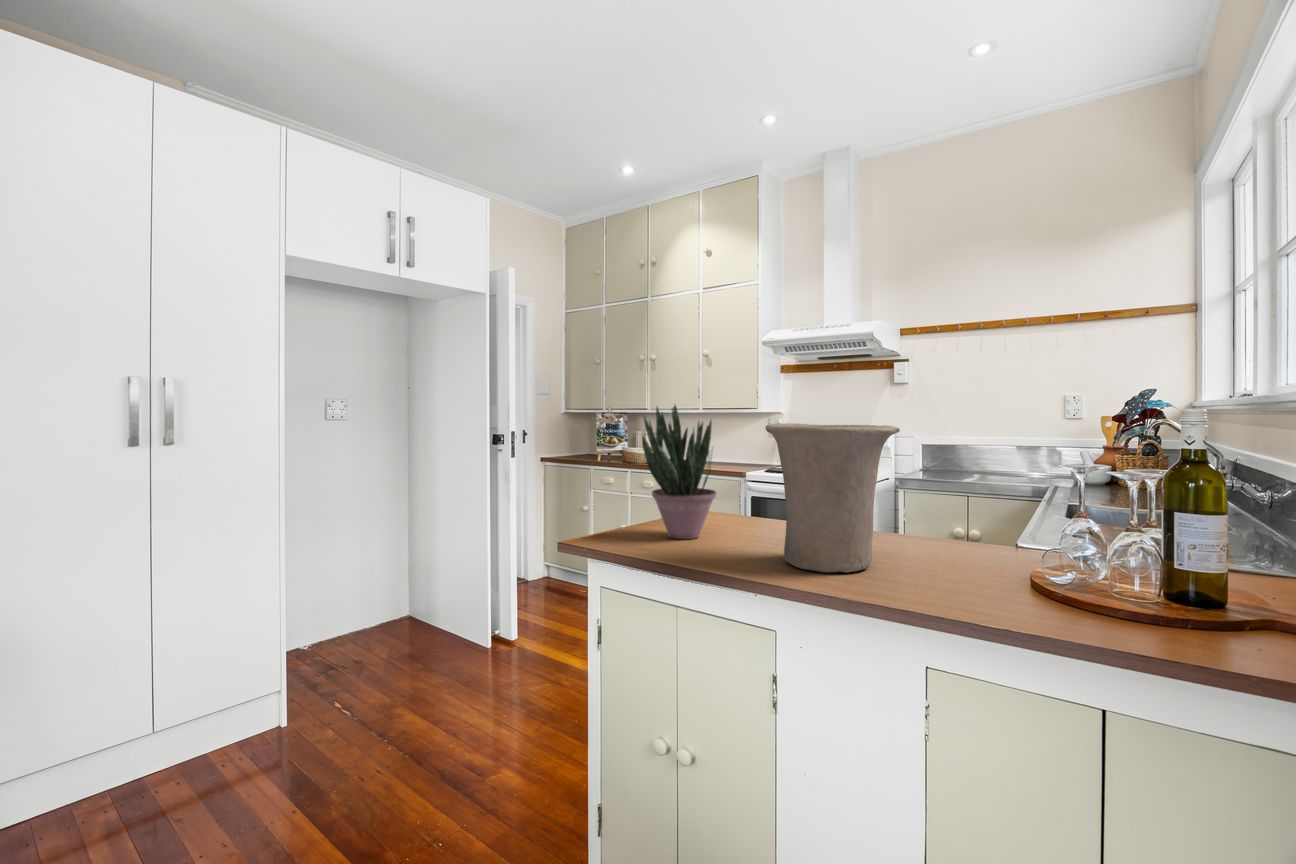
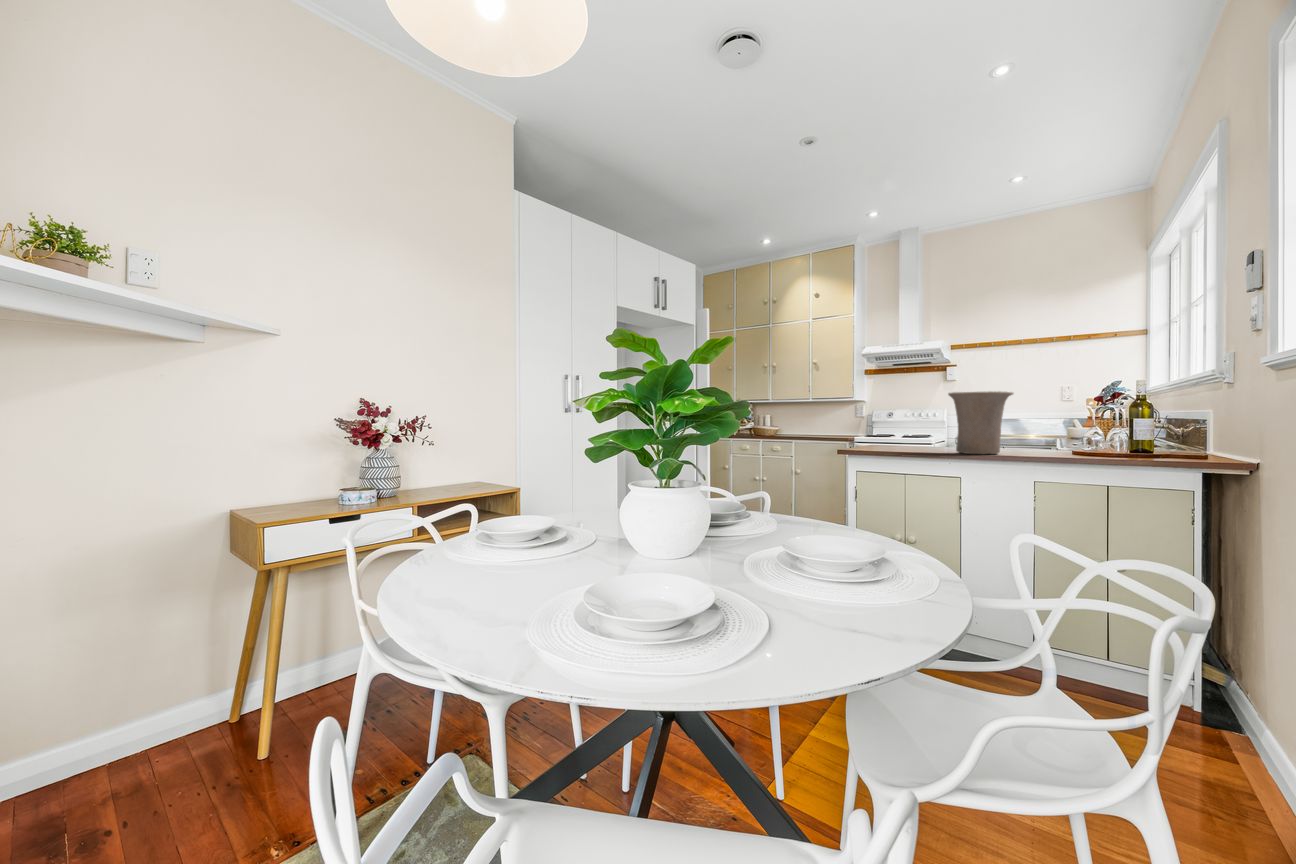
potted plant: present [642,405,716,539] -> none [866,386,912,451]

